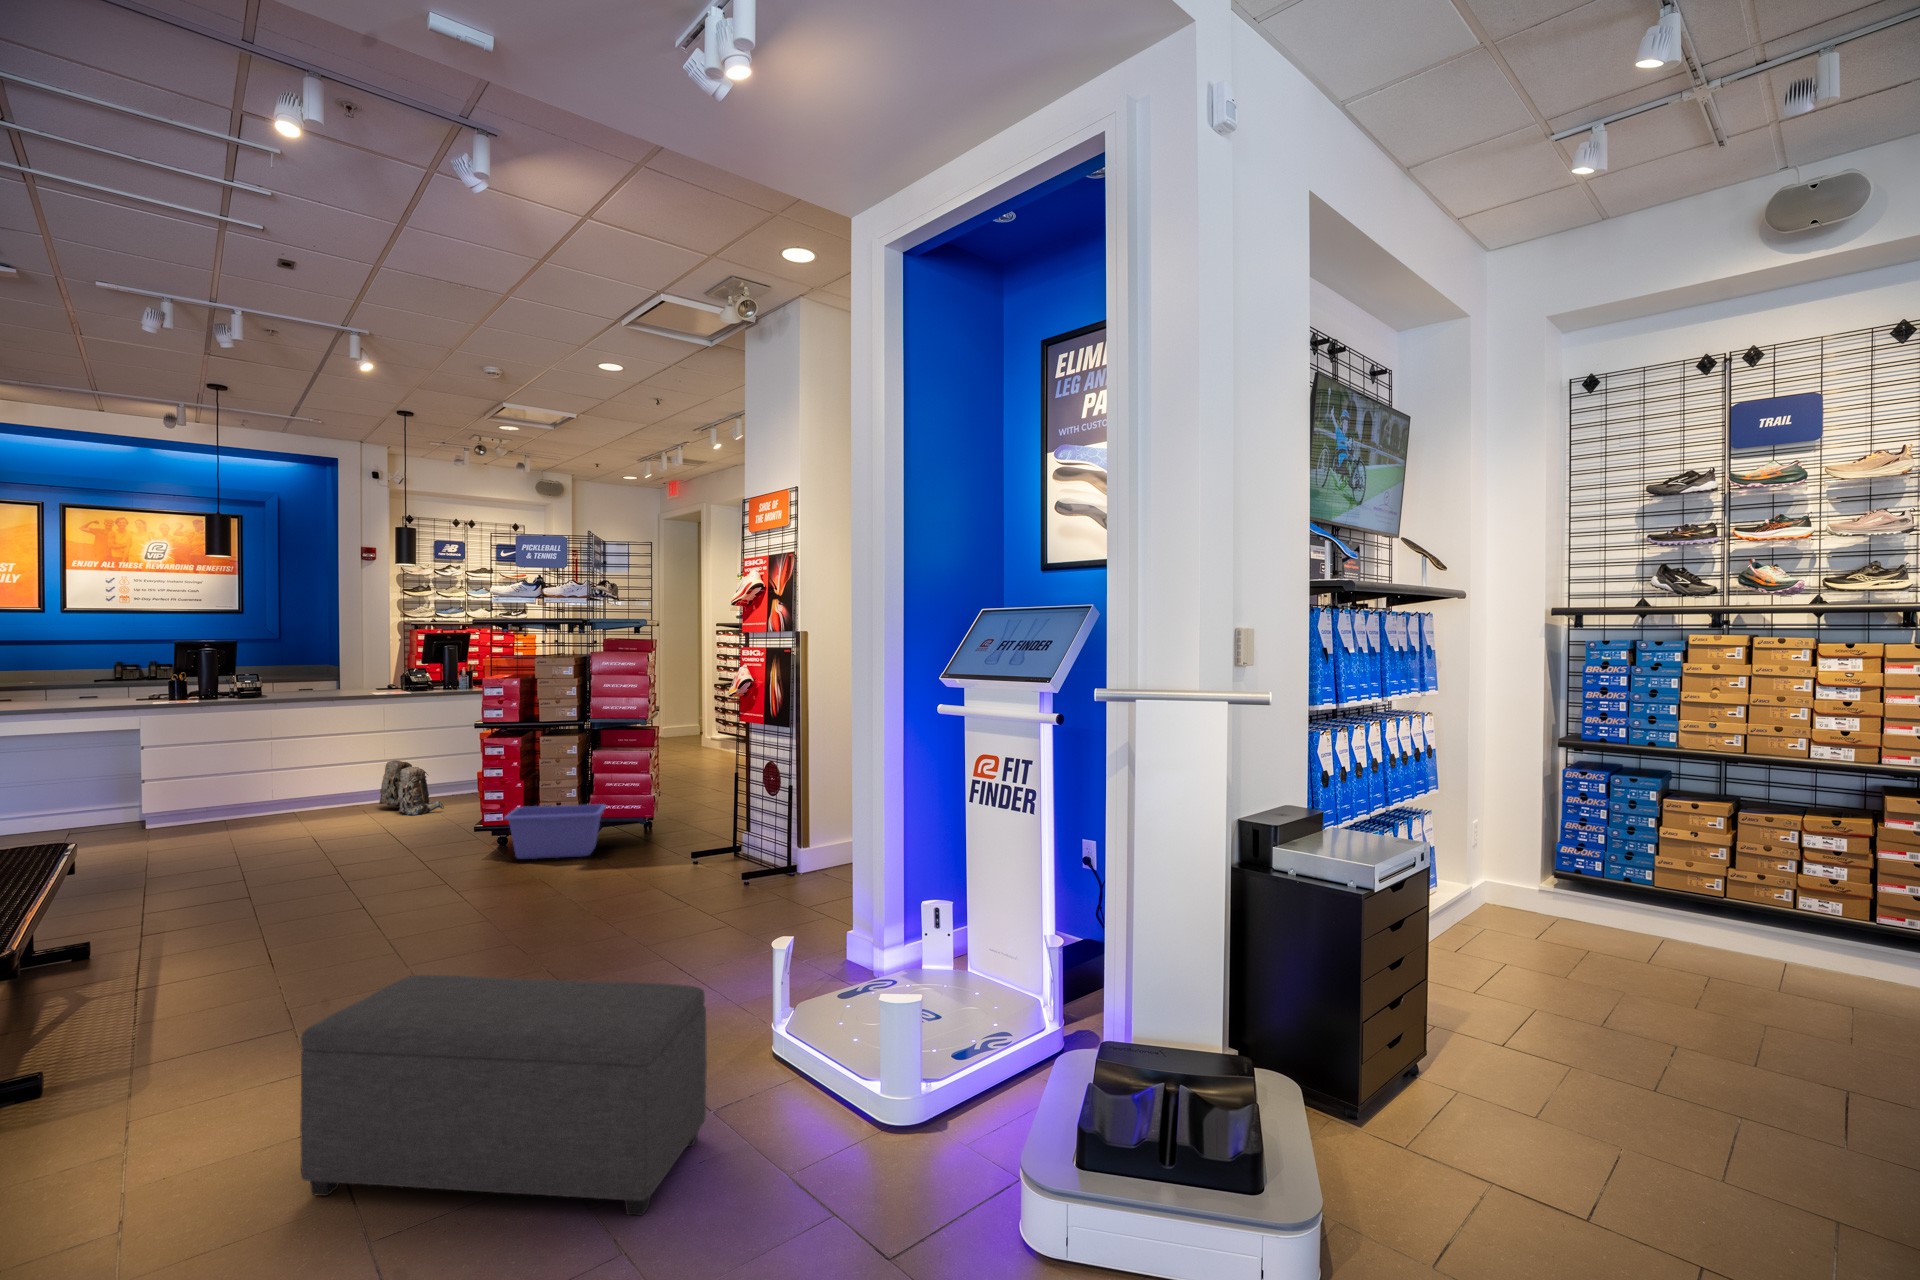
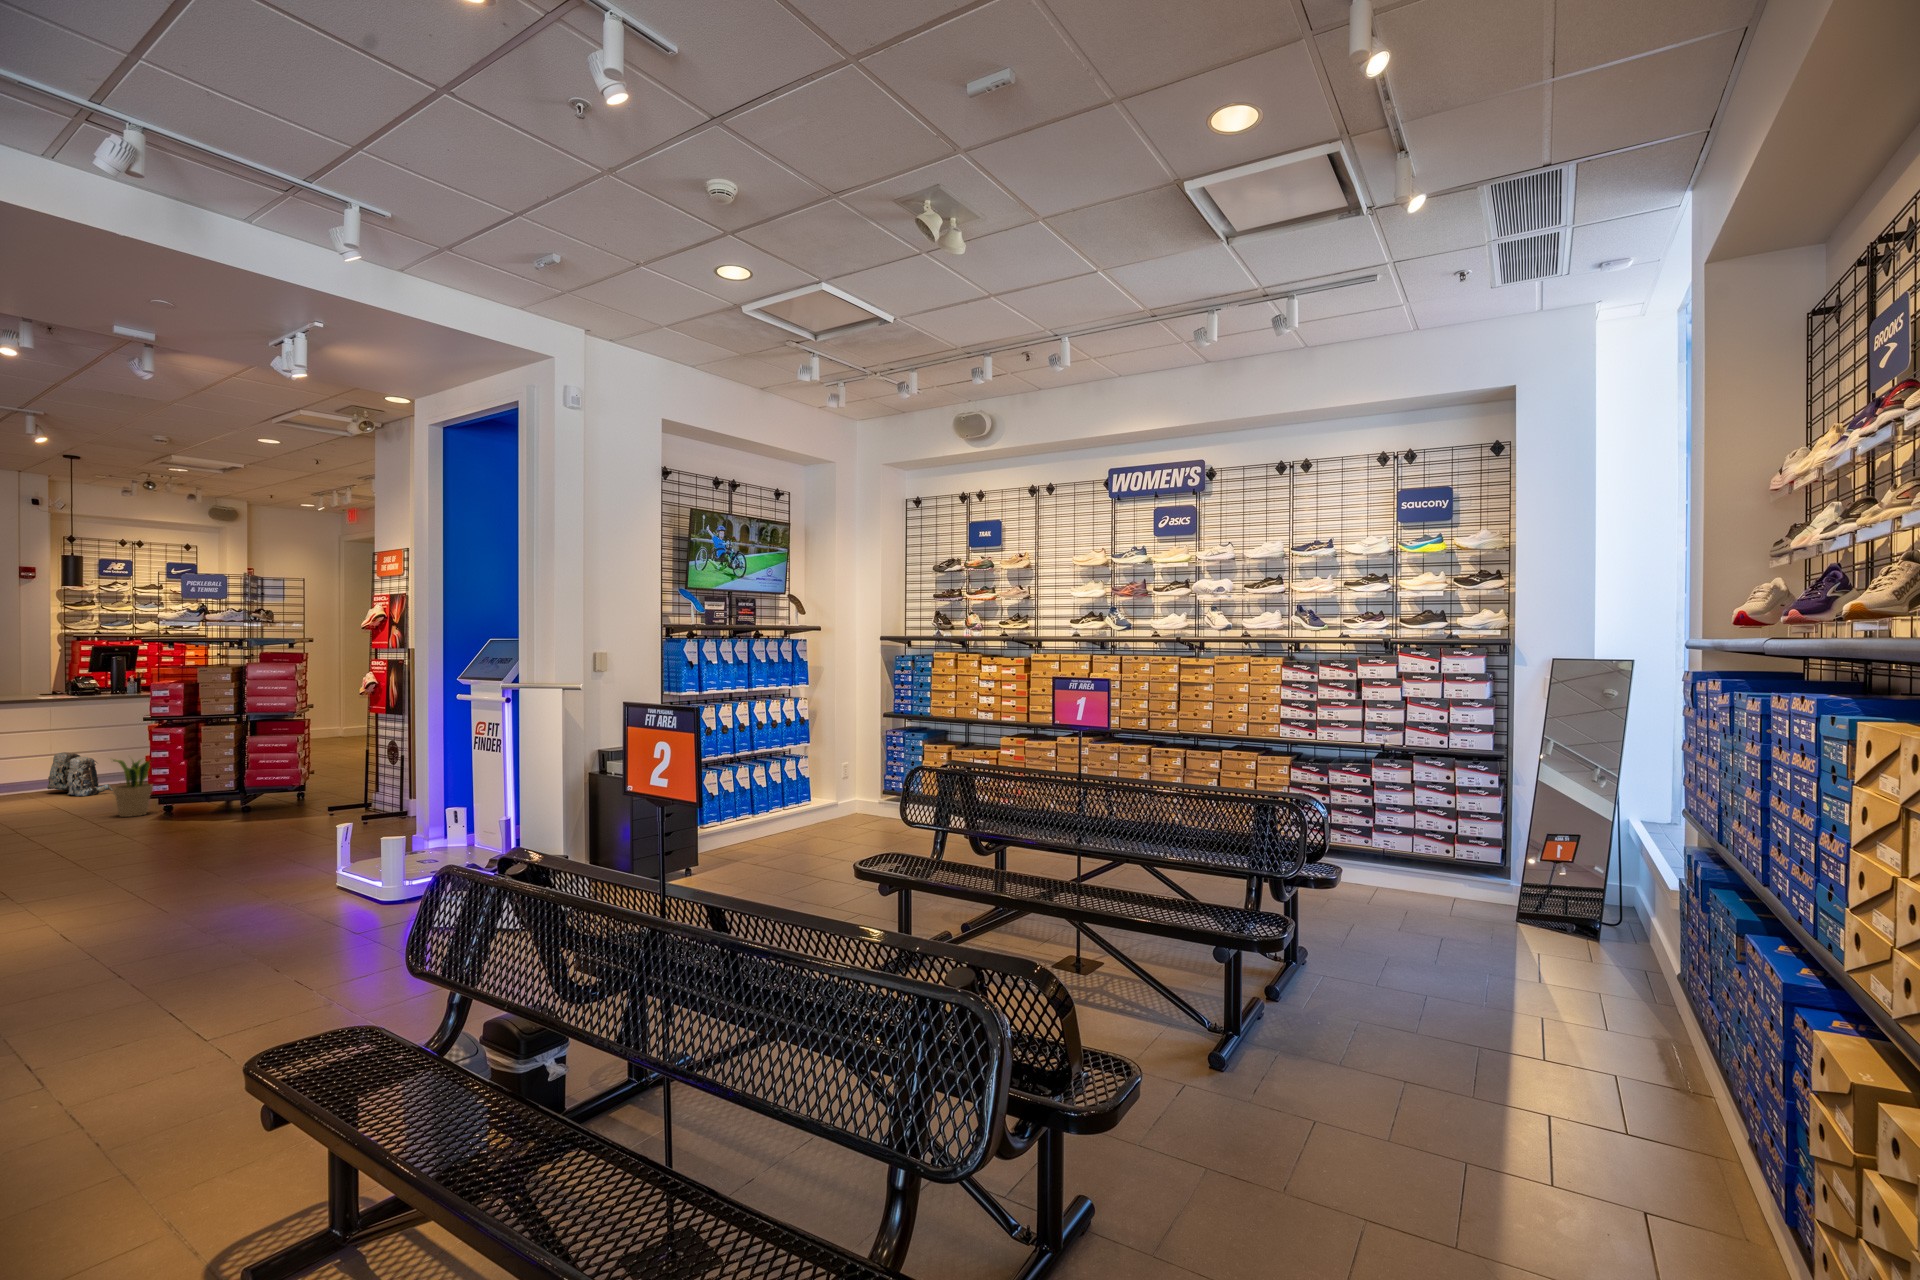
potted plant: none [434,772,484,853] -> present [113,759,153,817]
storage bin: present [504,804,606,859] -> none [173,776,264,818]
ottoman: present [300,975,707,1215] -> none [52,838,300,947]

